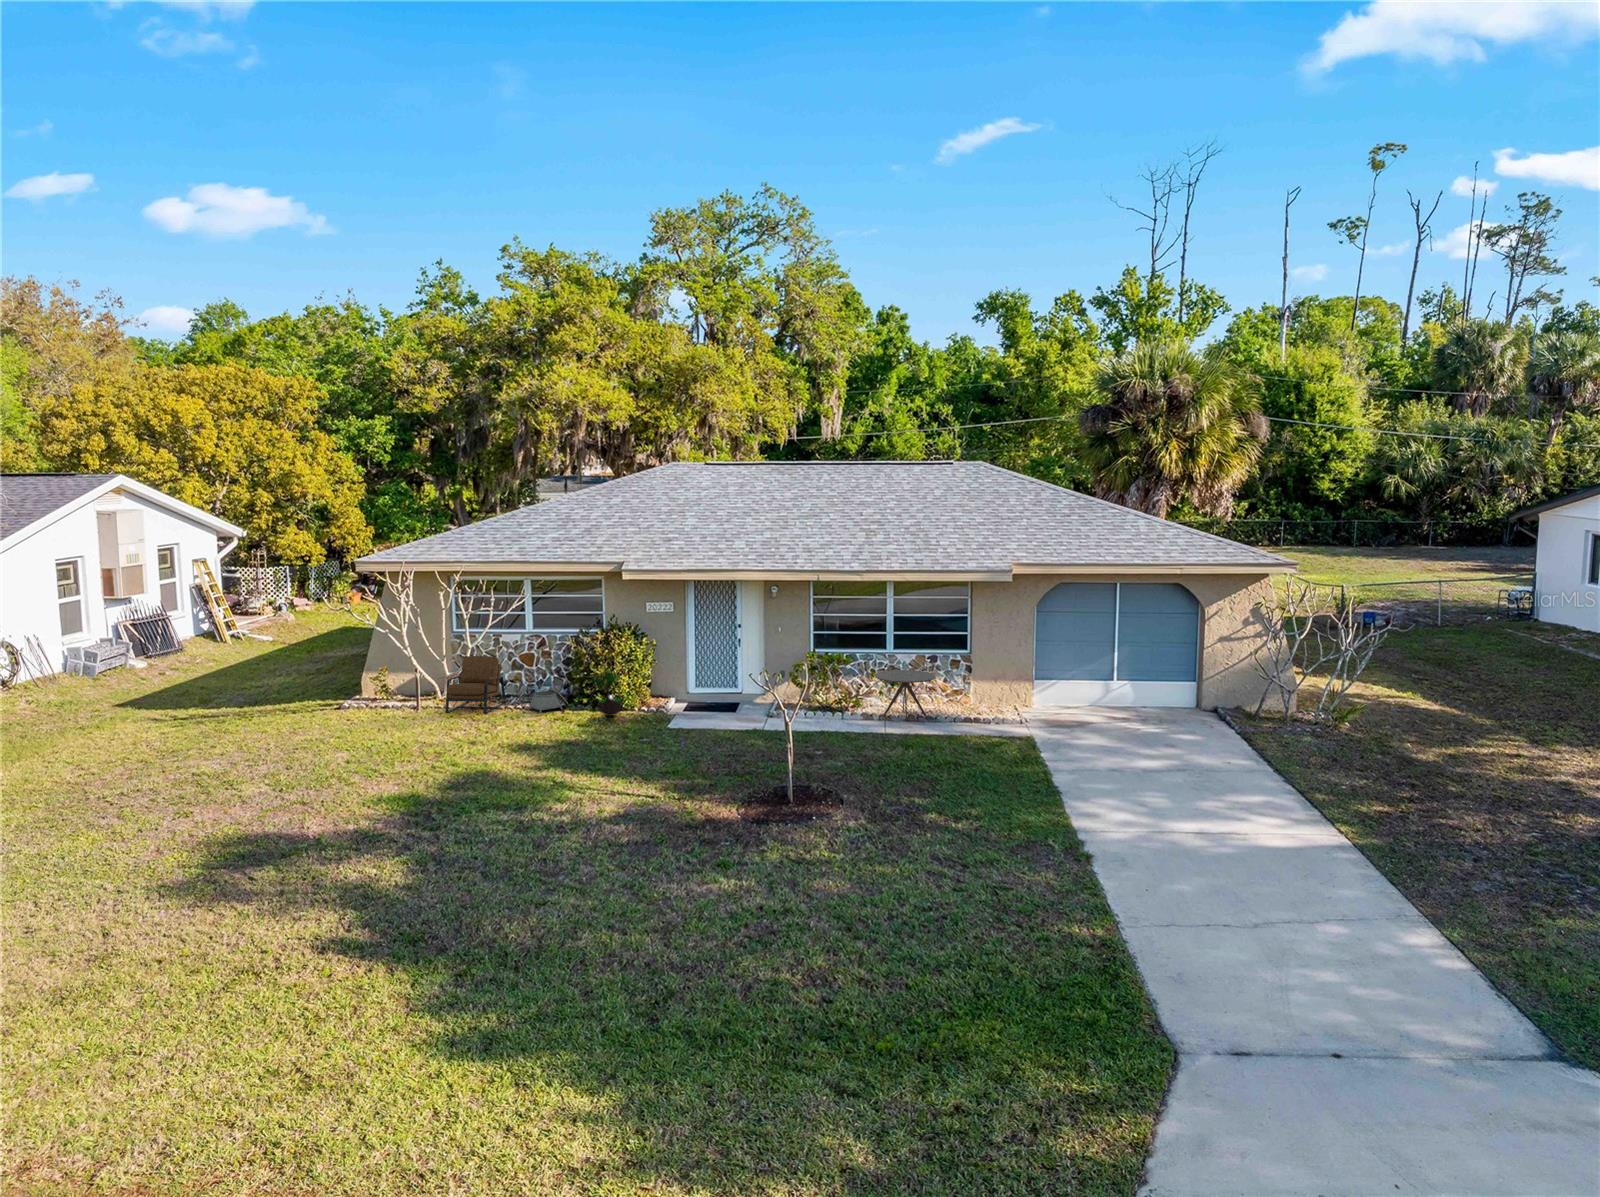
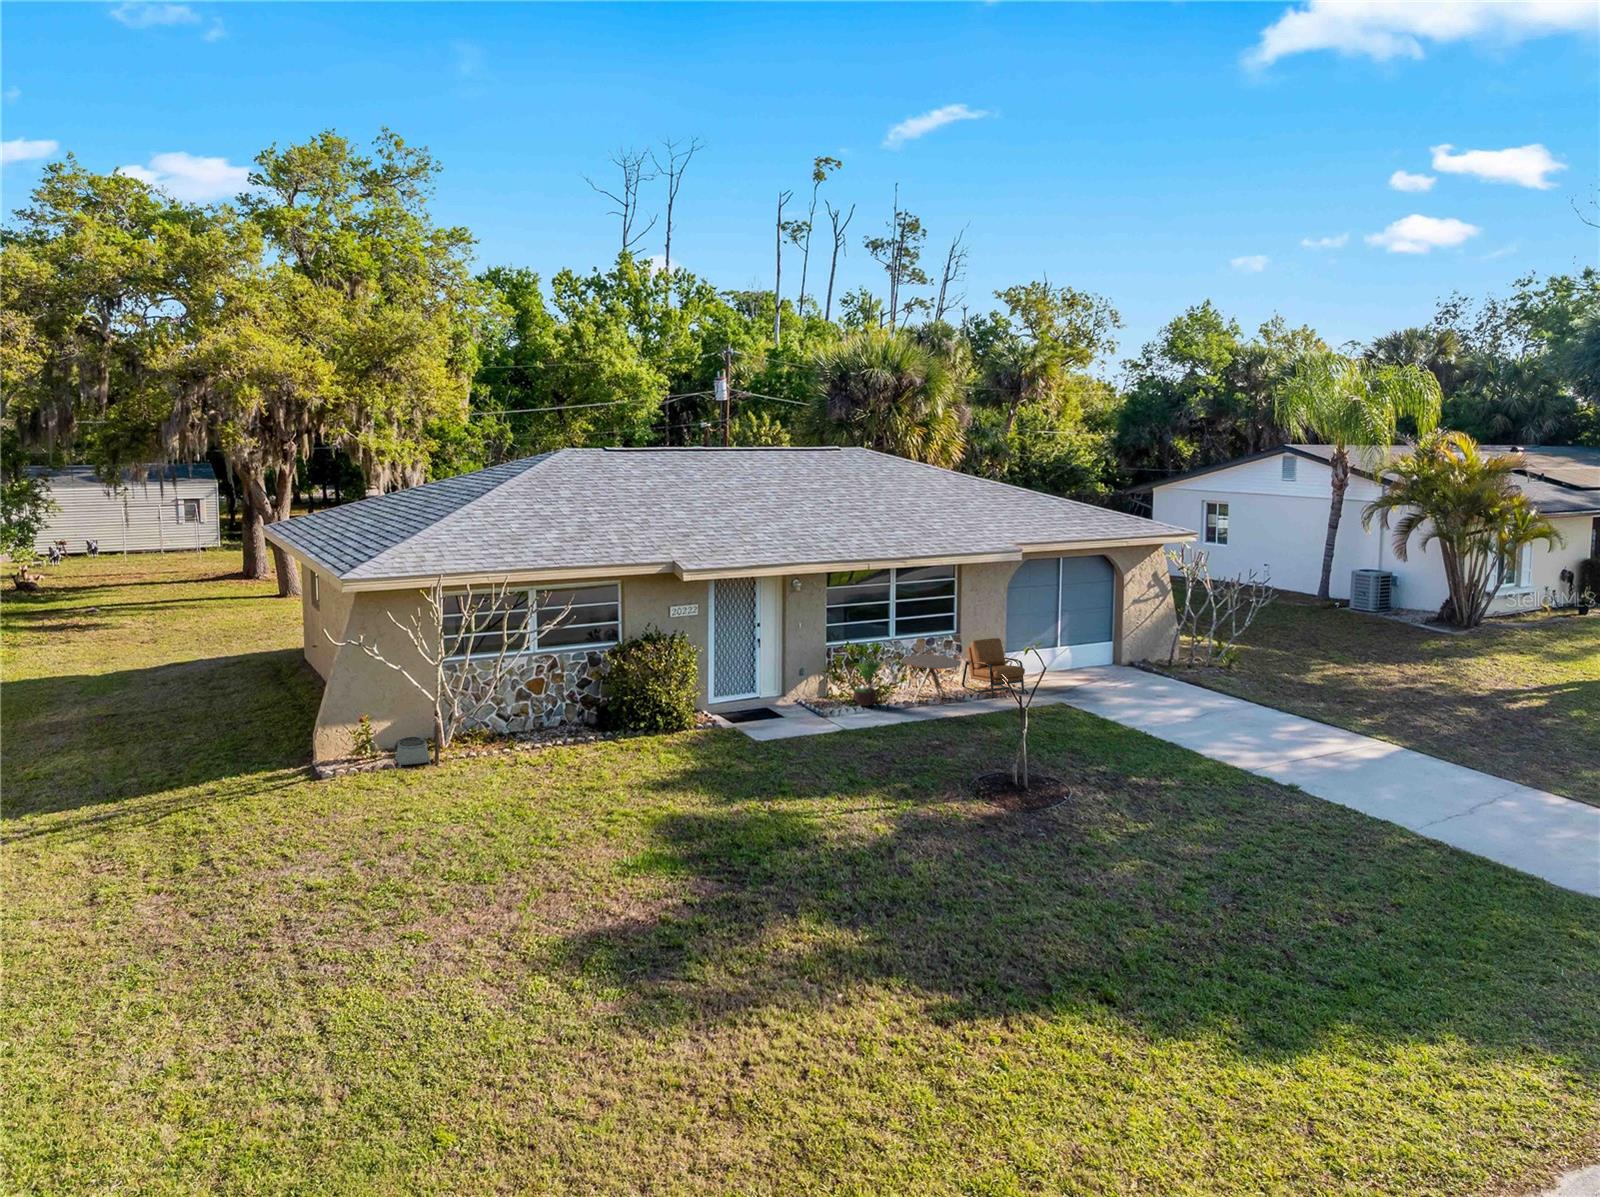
chair: present [446,656,505,714] -> present [962,638,1025,698]
potted tree: present [592,669,622,716] -> present [854,659,882,706]
basket: present [529,689,568,713] -> present [394,736,431,768]

